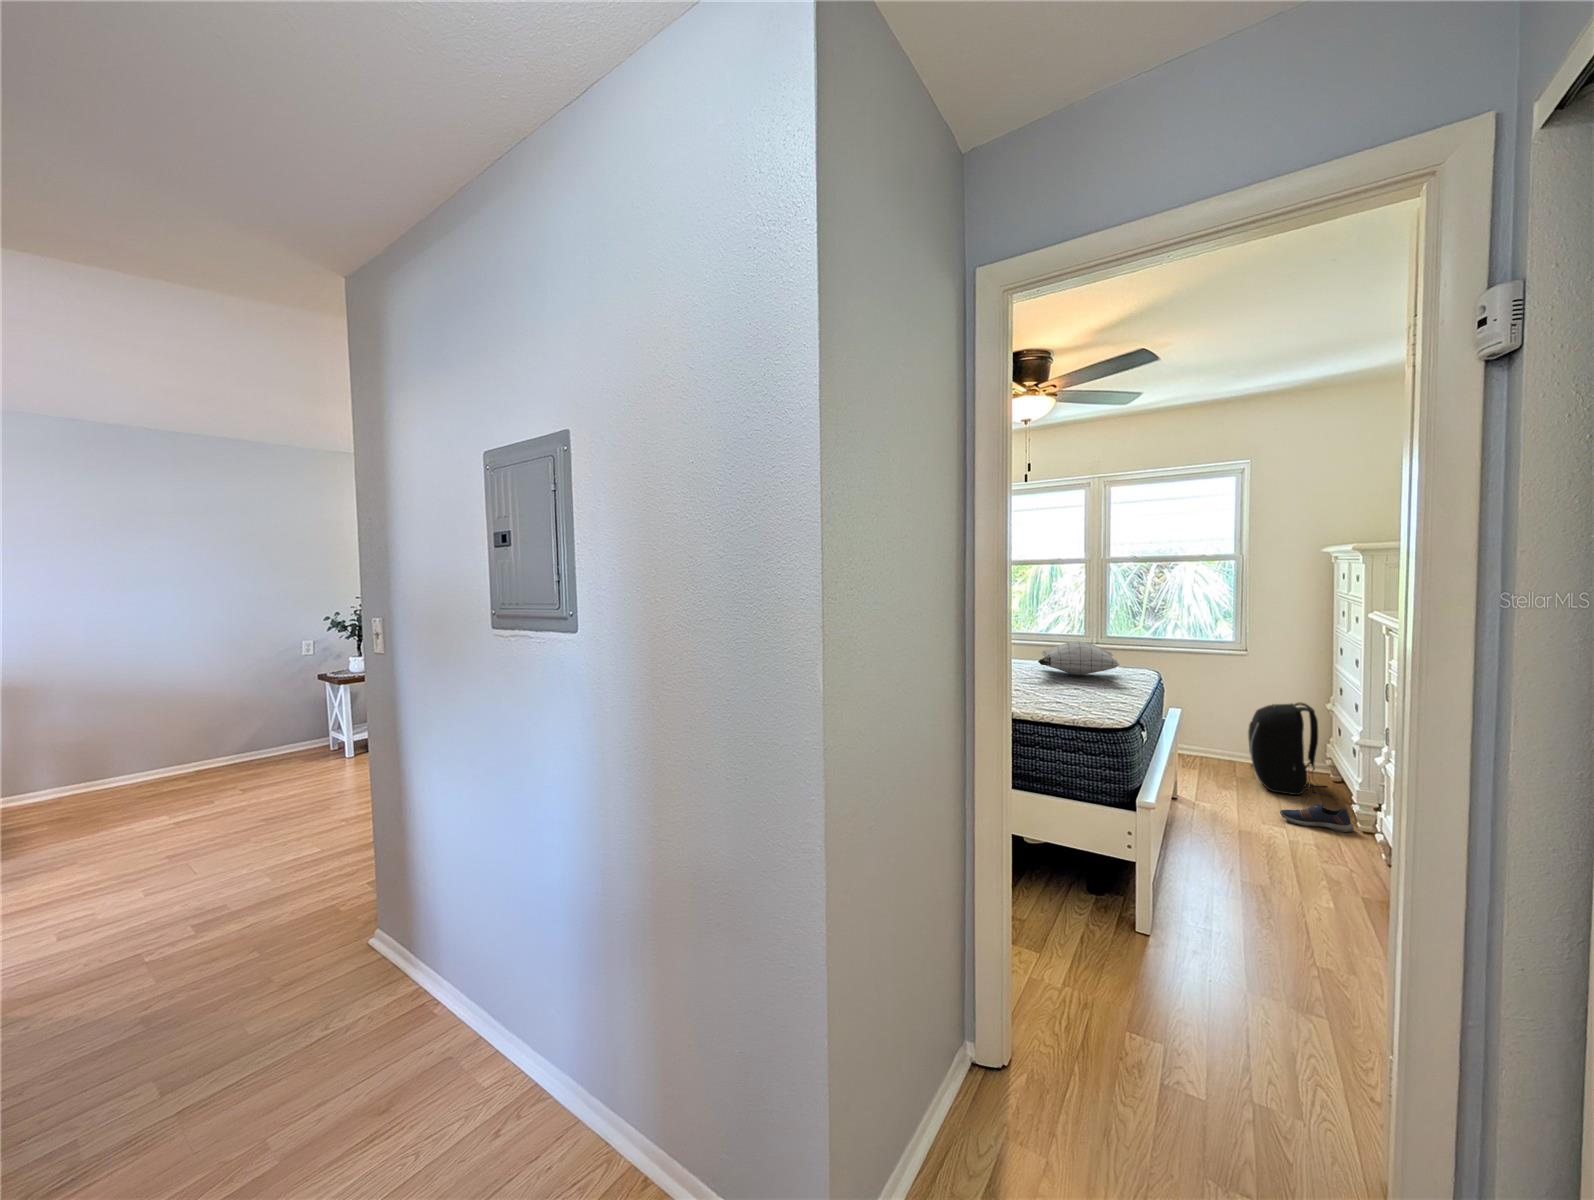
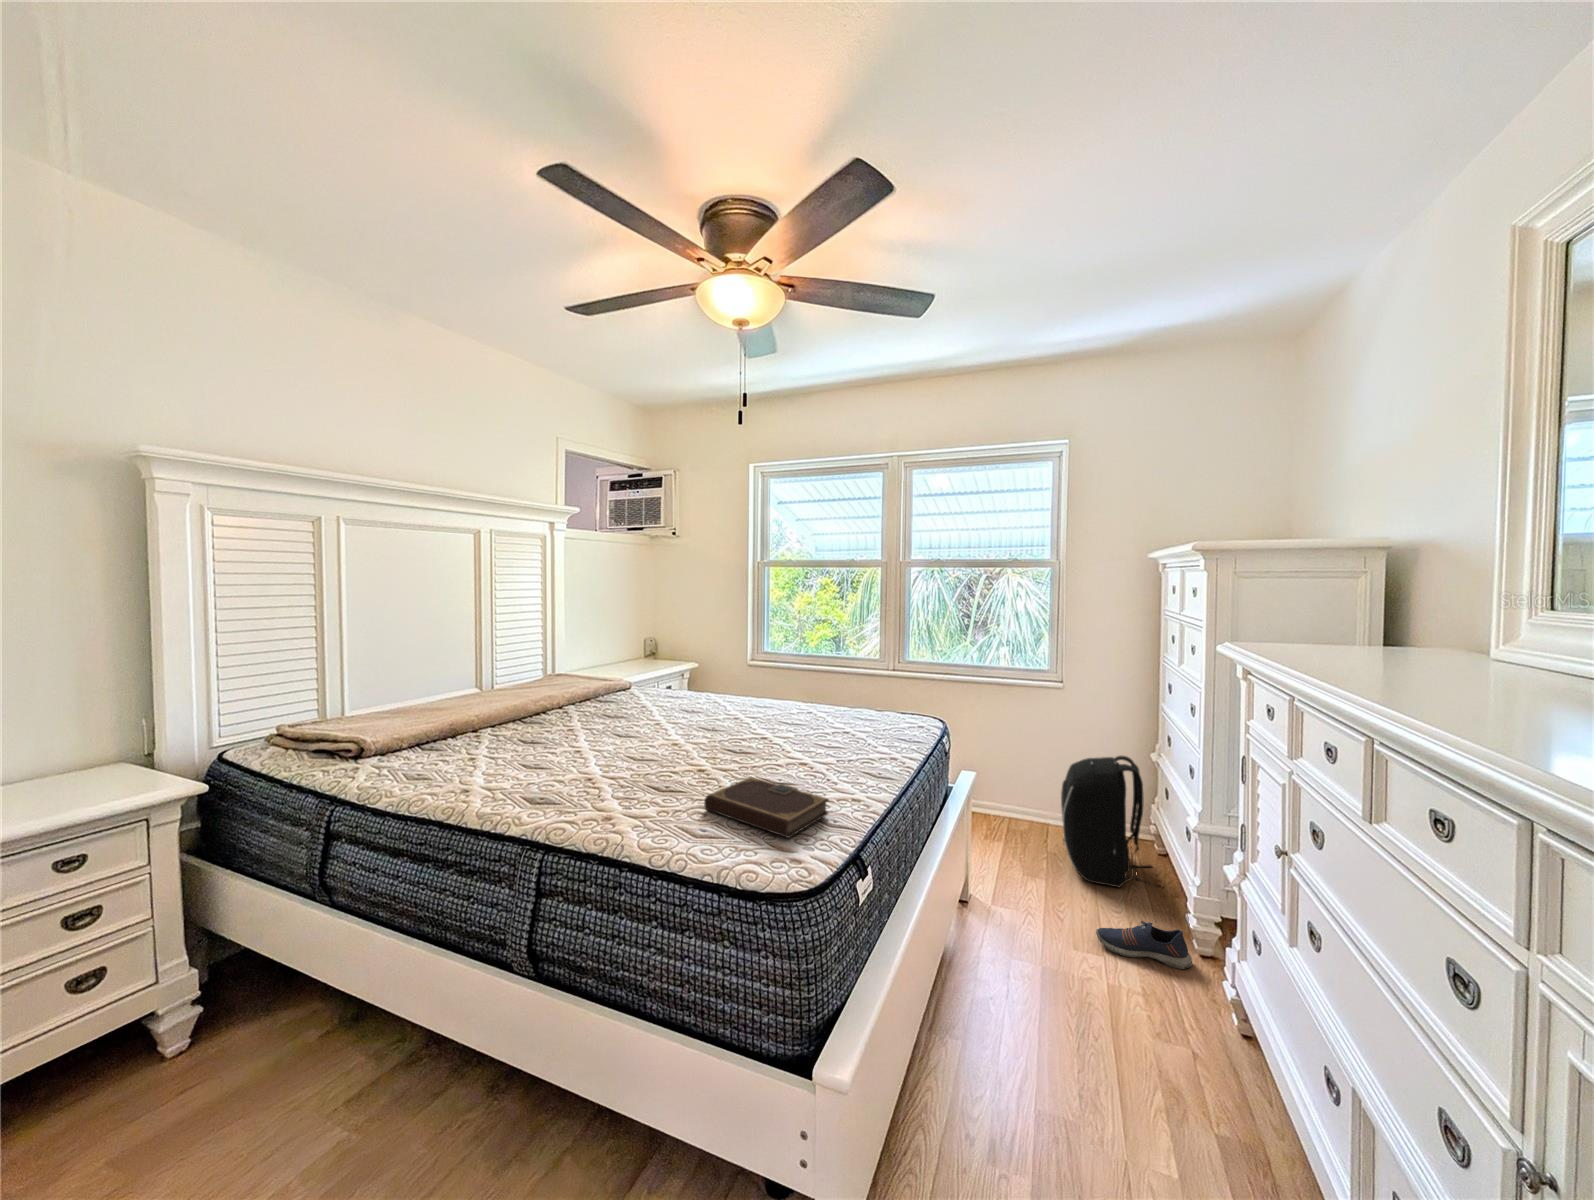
pillow: present [1038,641,1119,675] -> none [757,680,882,732]
notebook: none [1042,689,1115,711] -> present [704,777,829,838]

